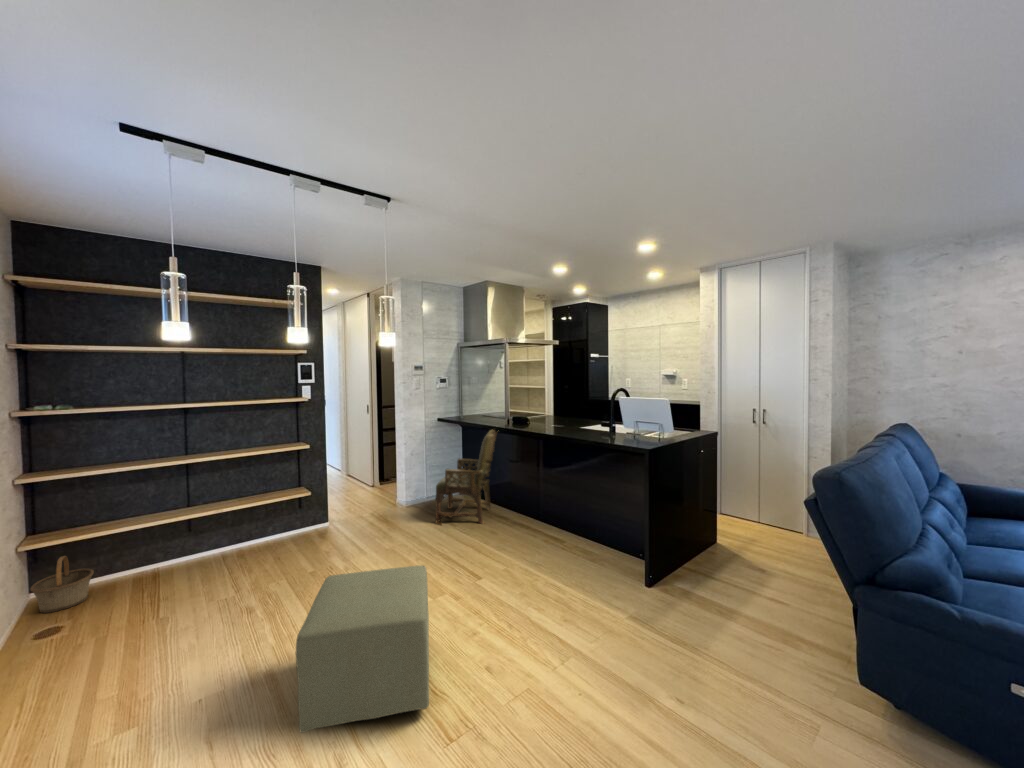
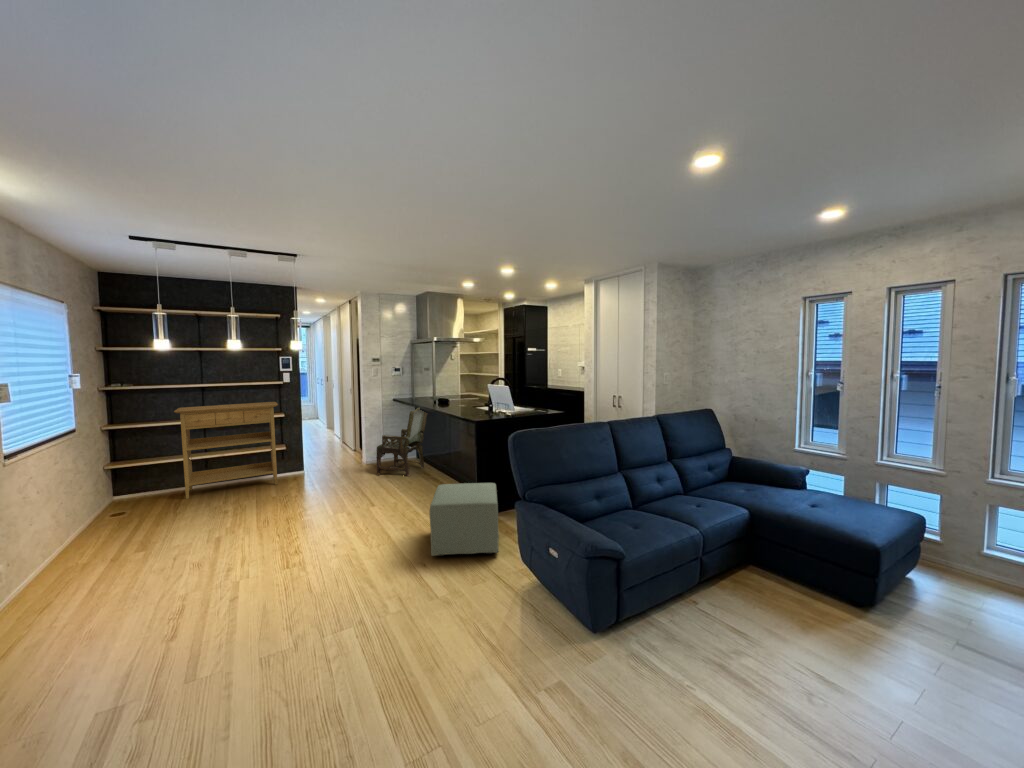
console table: none [148,427,306,588] -> present [174,402,278,499]
basket: present [30,556,94,613] -> none [111,475,147,506]
ottoman: present [296,566,429,733] -> present [429,483,499,556]

